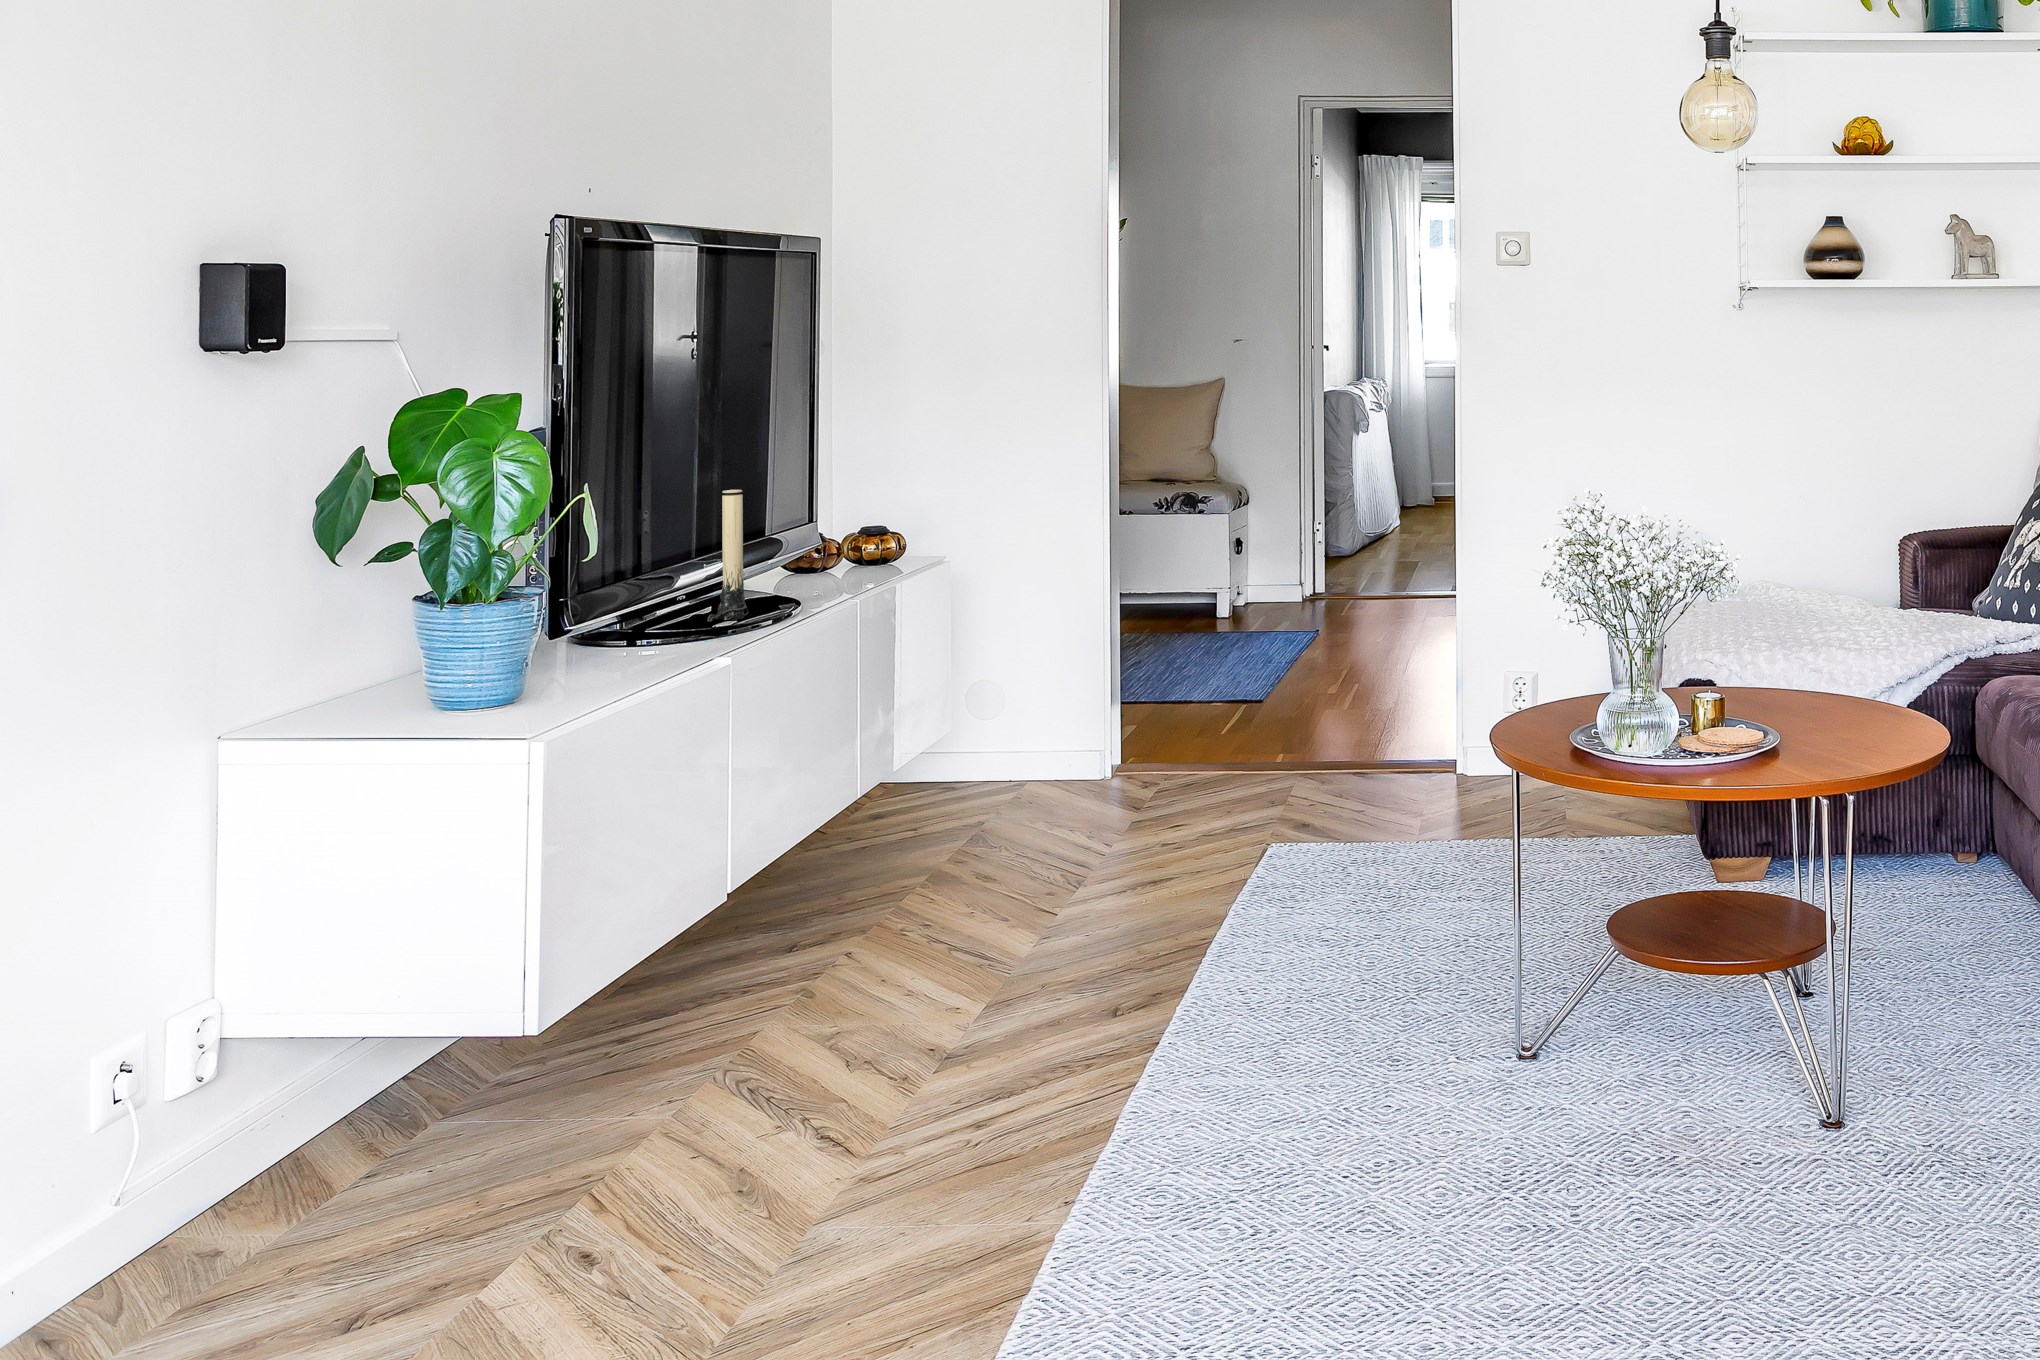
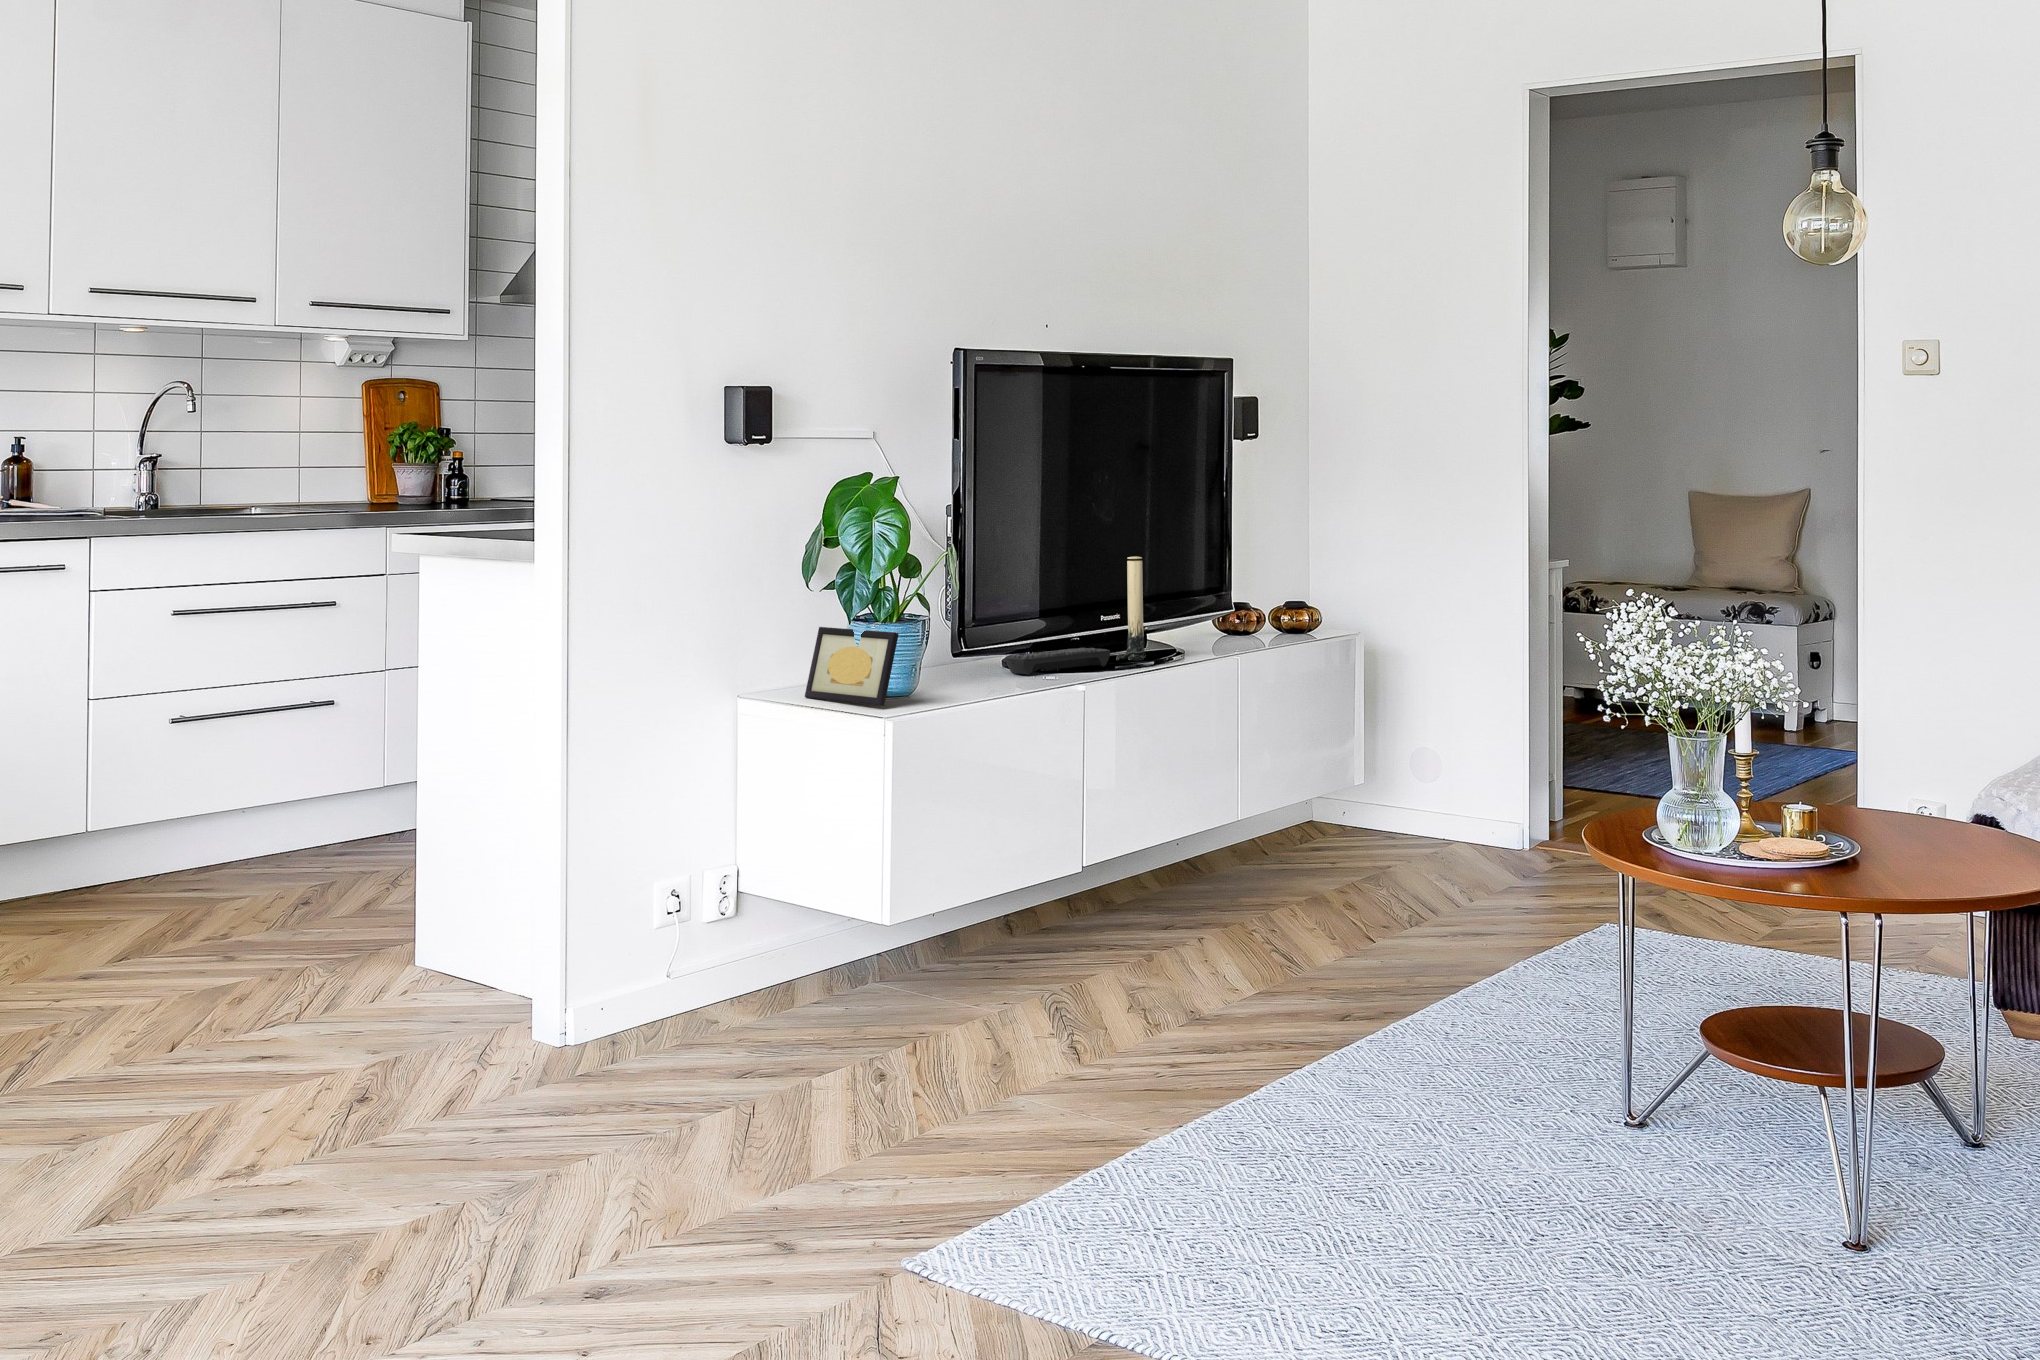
remote control: none [590,610,717,655] -> present [1006,648,1110,675]
picture frame: none [337,620,523,730] -> present [805,627,899,706]

